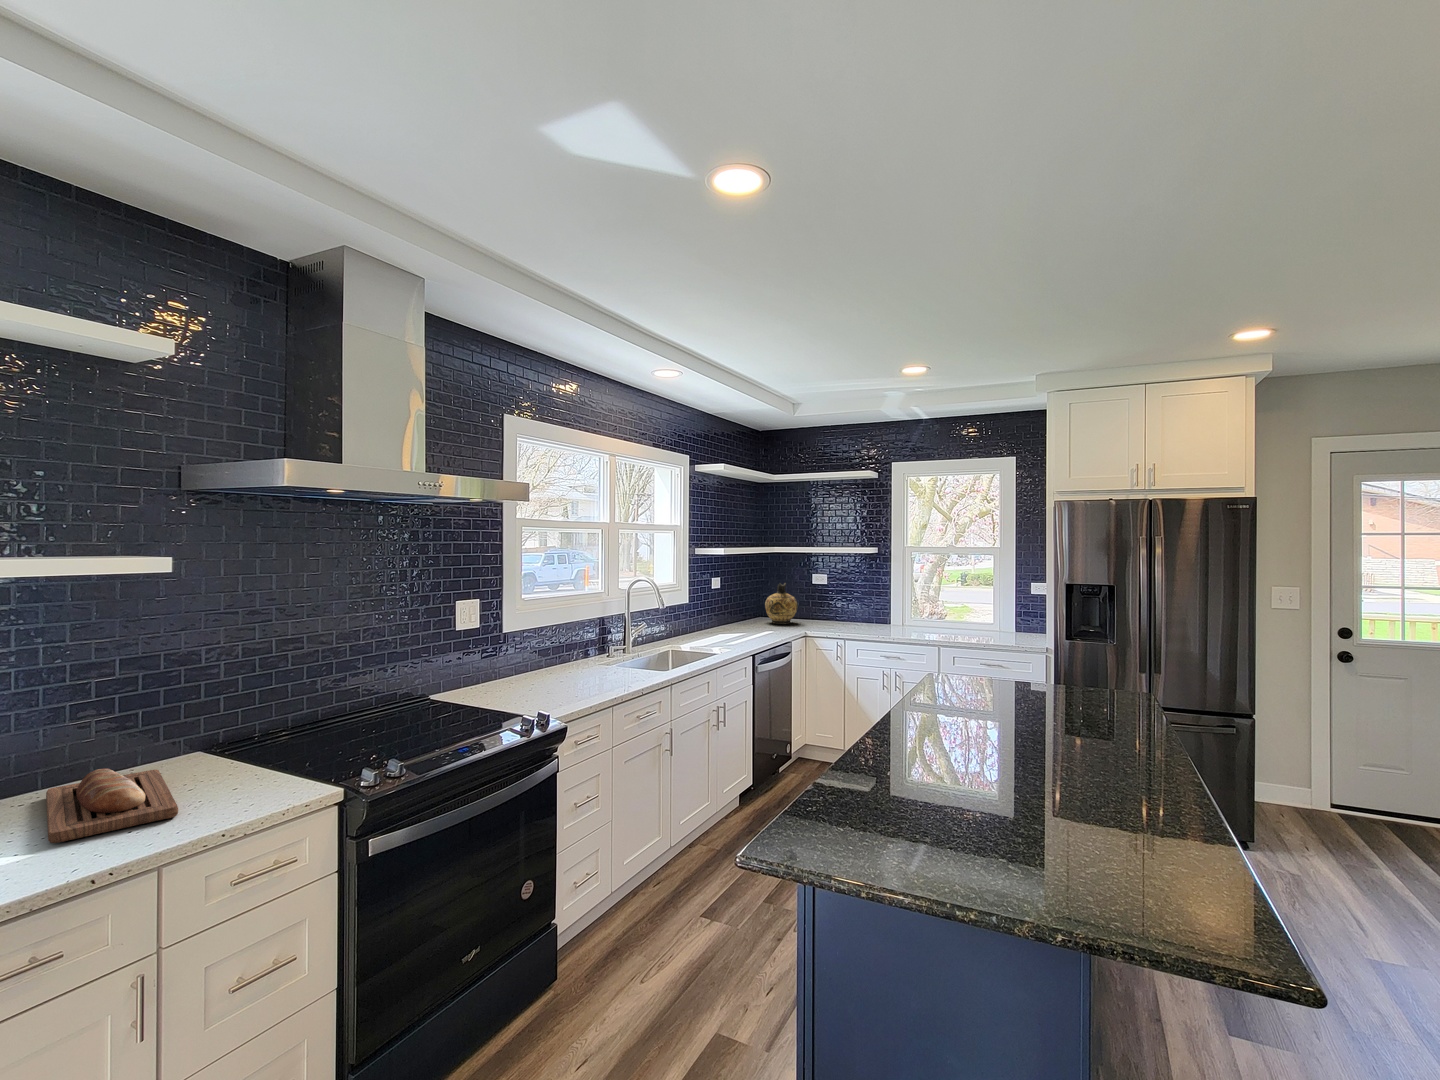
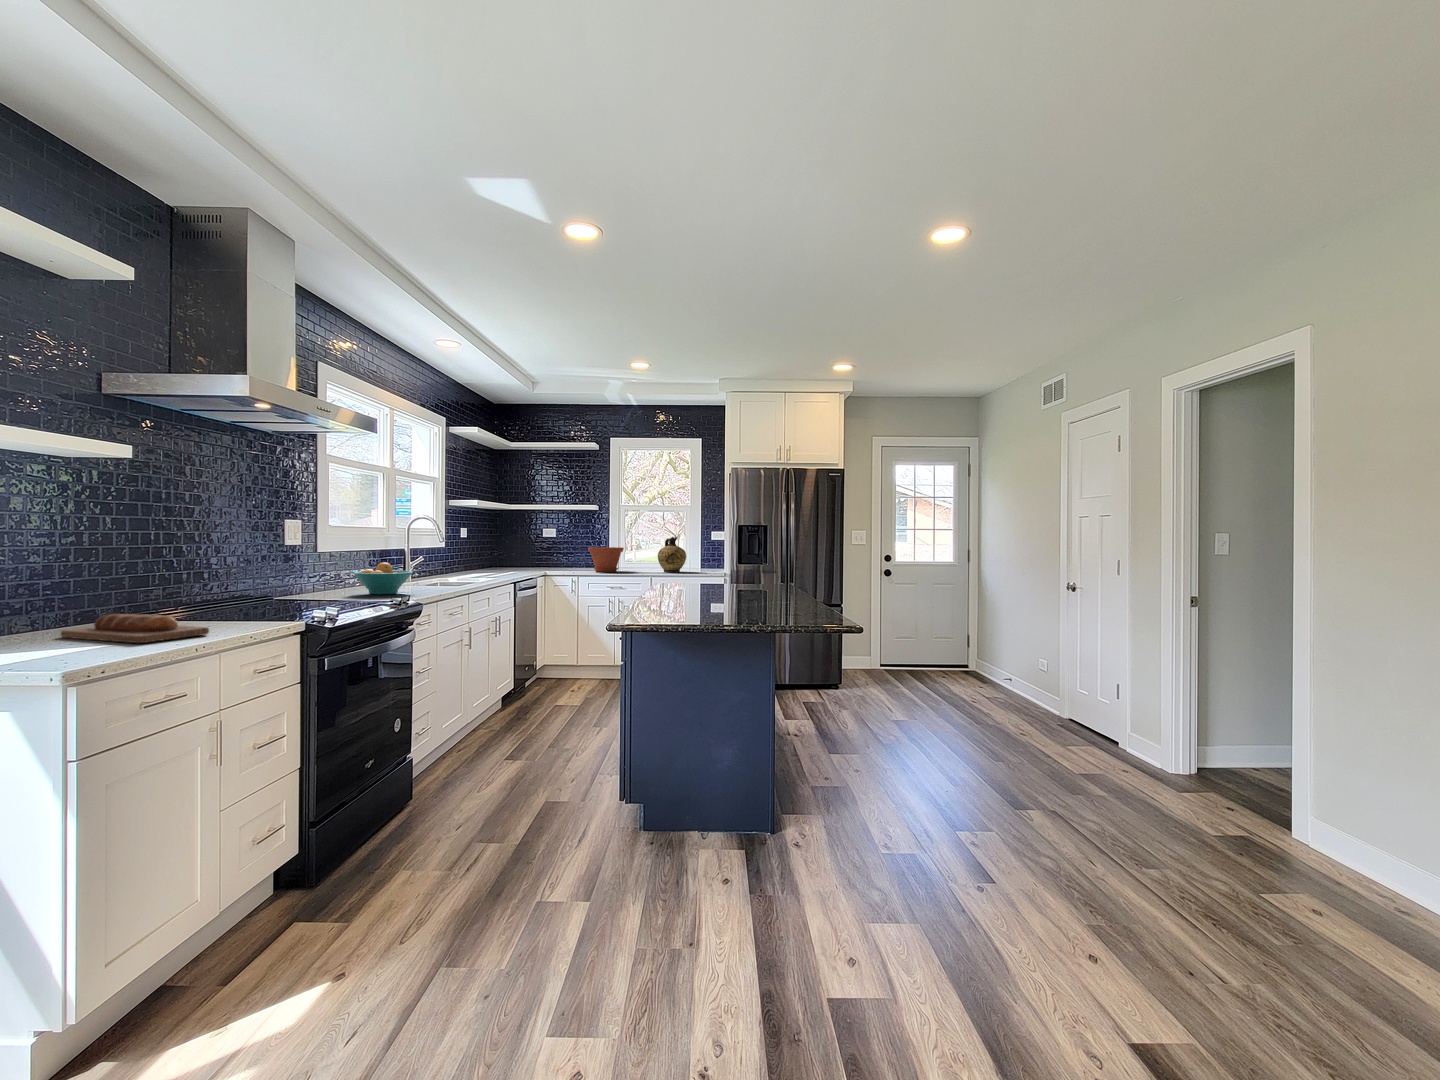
ceramic jug: present [765,583,798,624] -> present [658,537,686,572]
plant pot: none [858,601,904,635] -> present [588,547,624,572]
fruit bowl: none [530,645,599,687] -> present [353,562,413,594]

